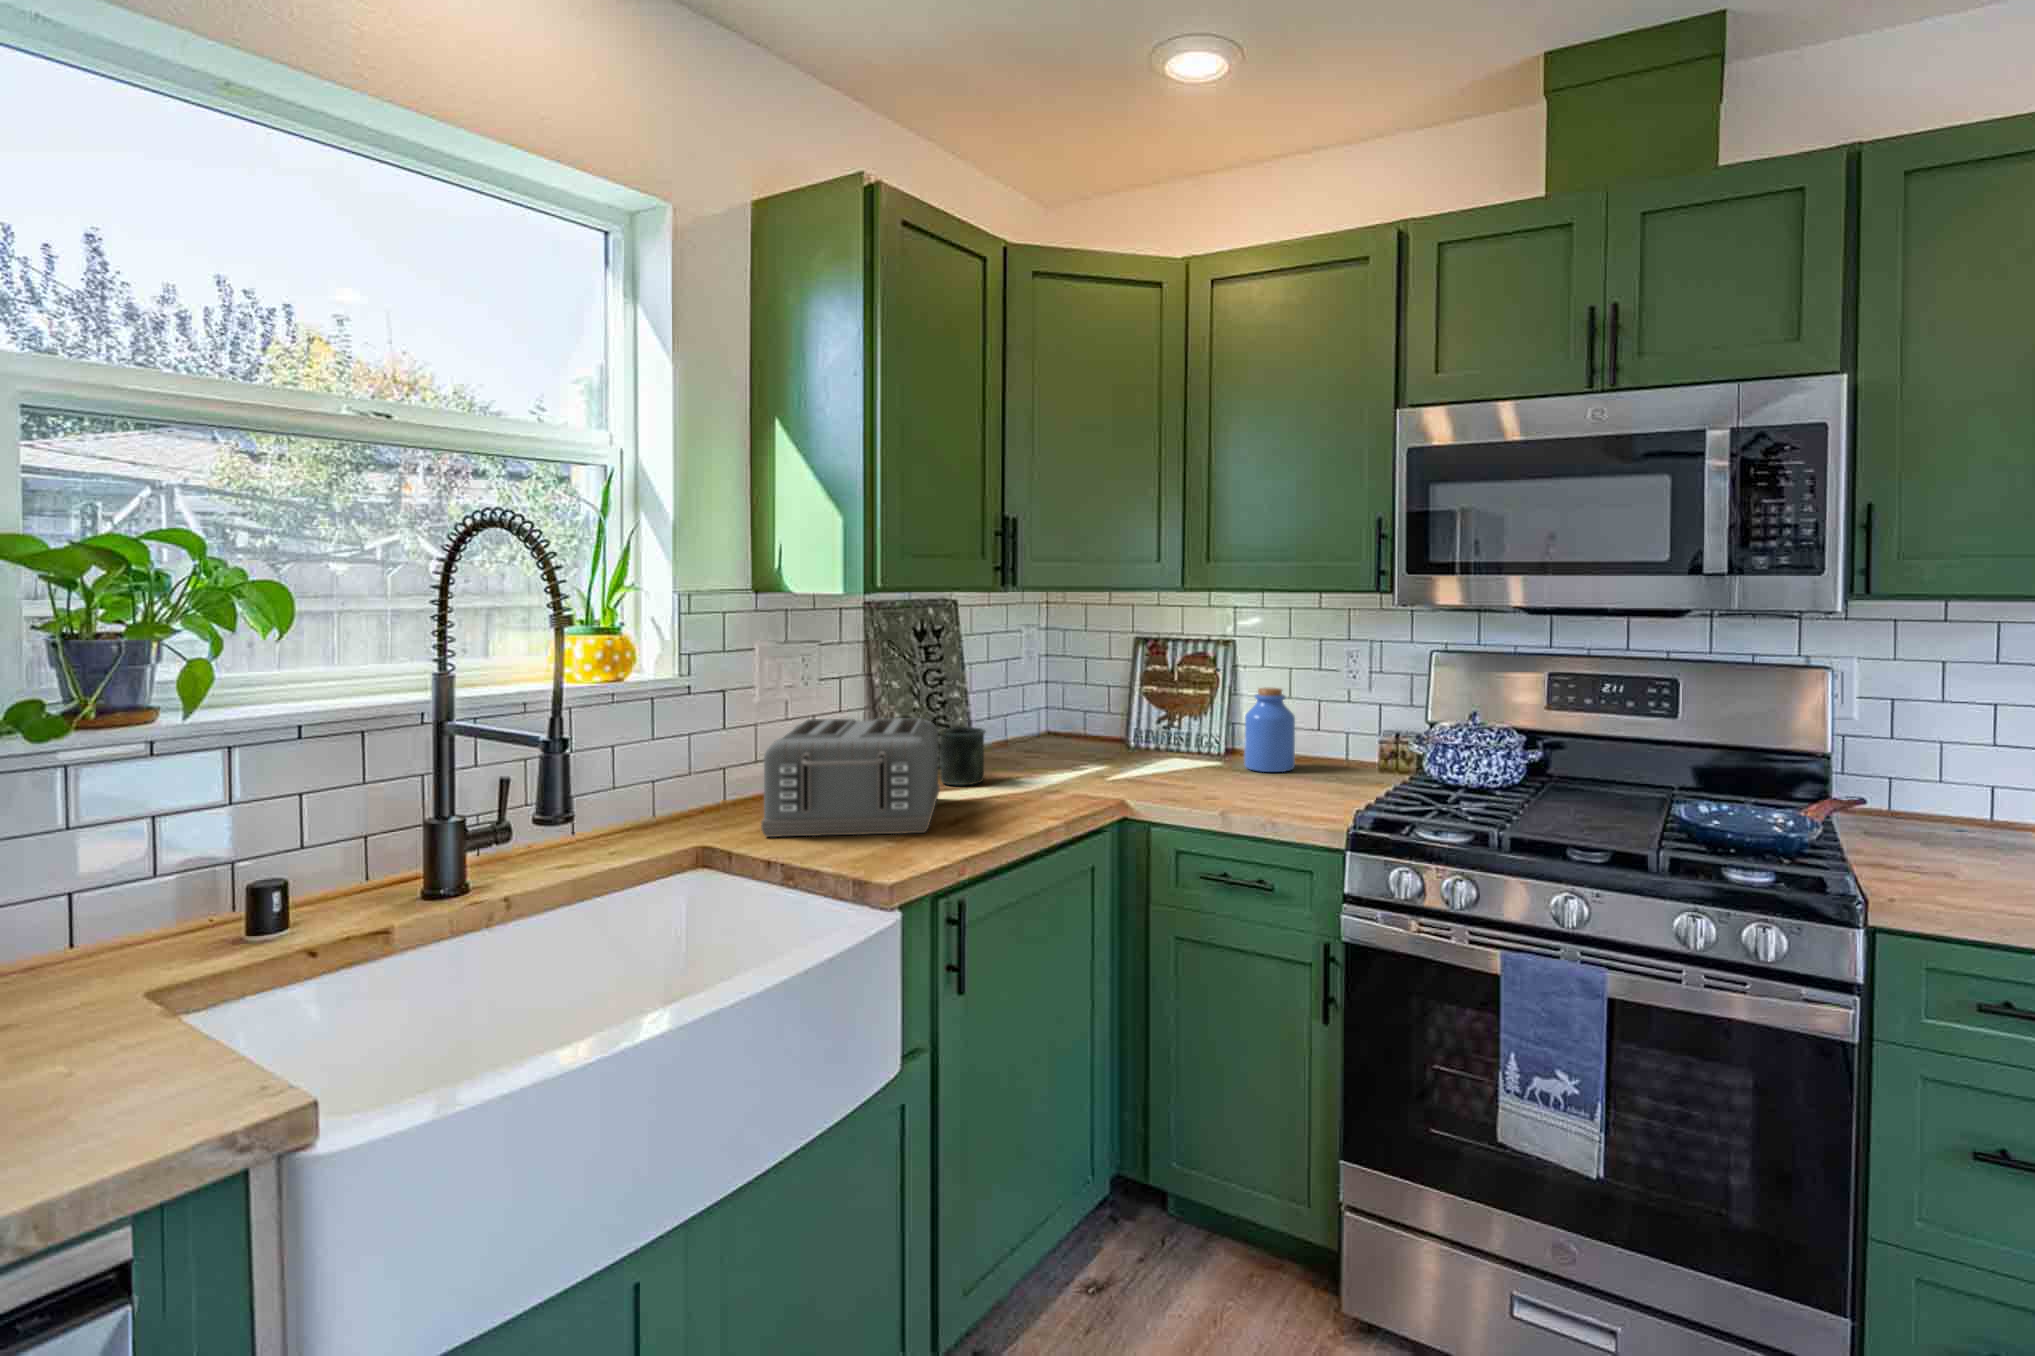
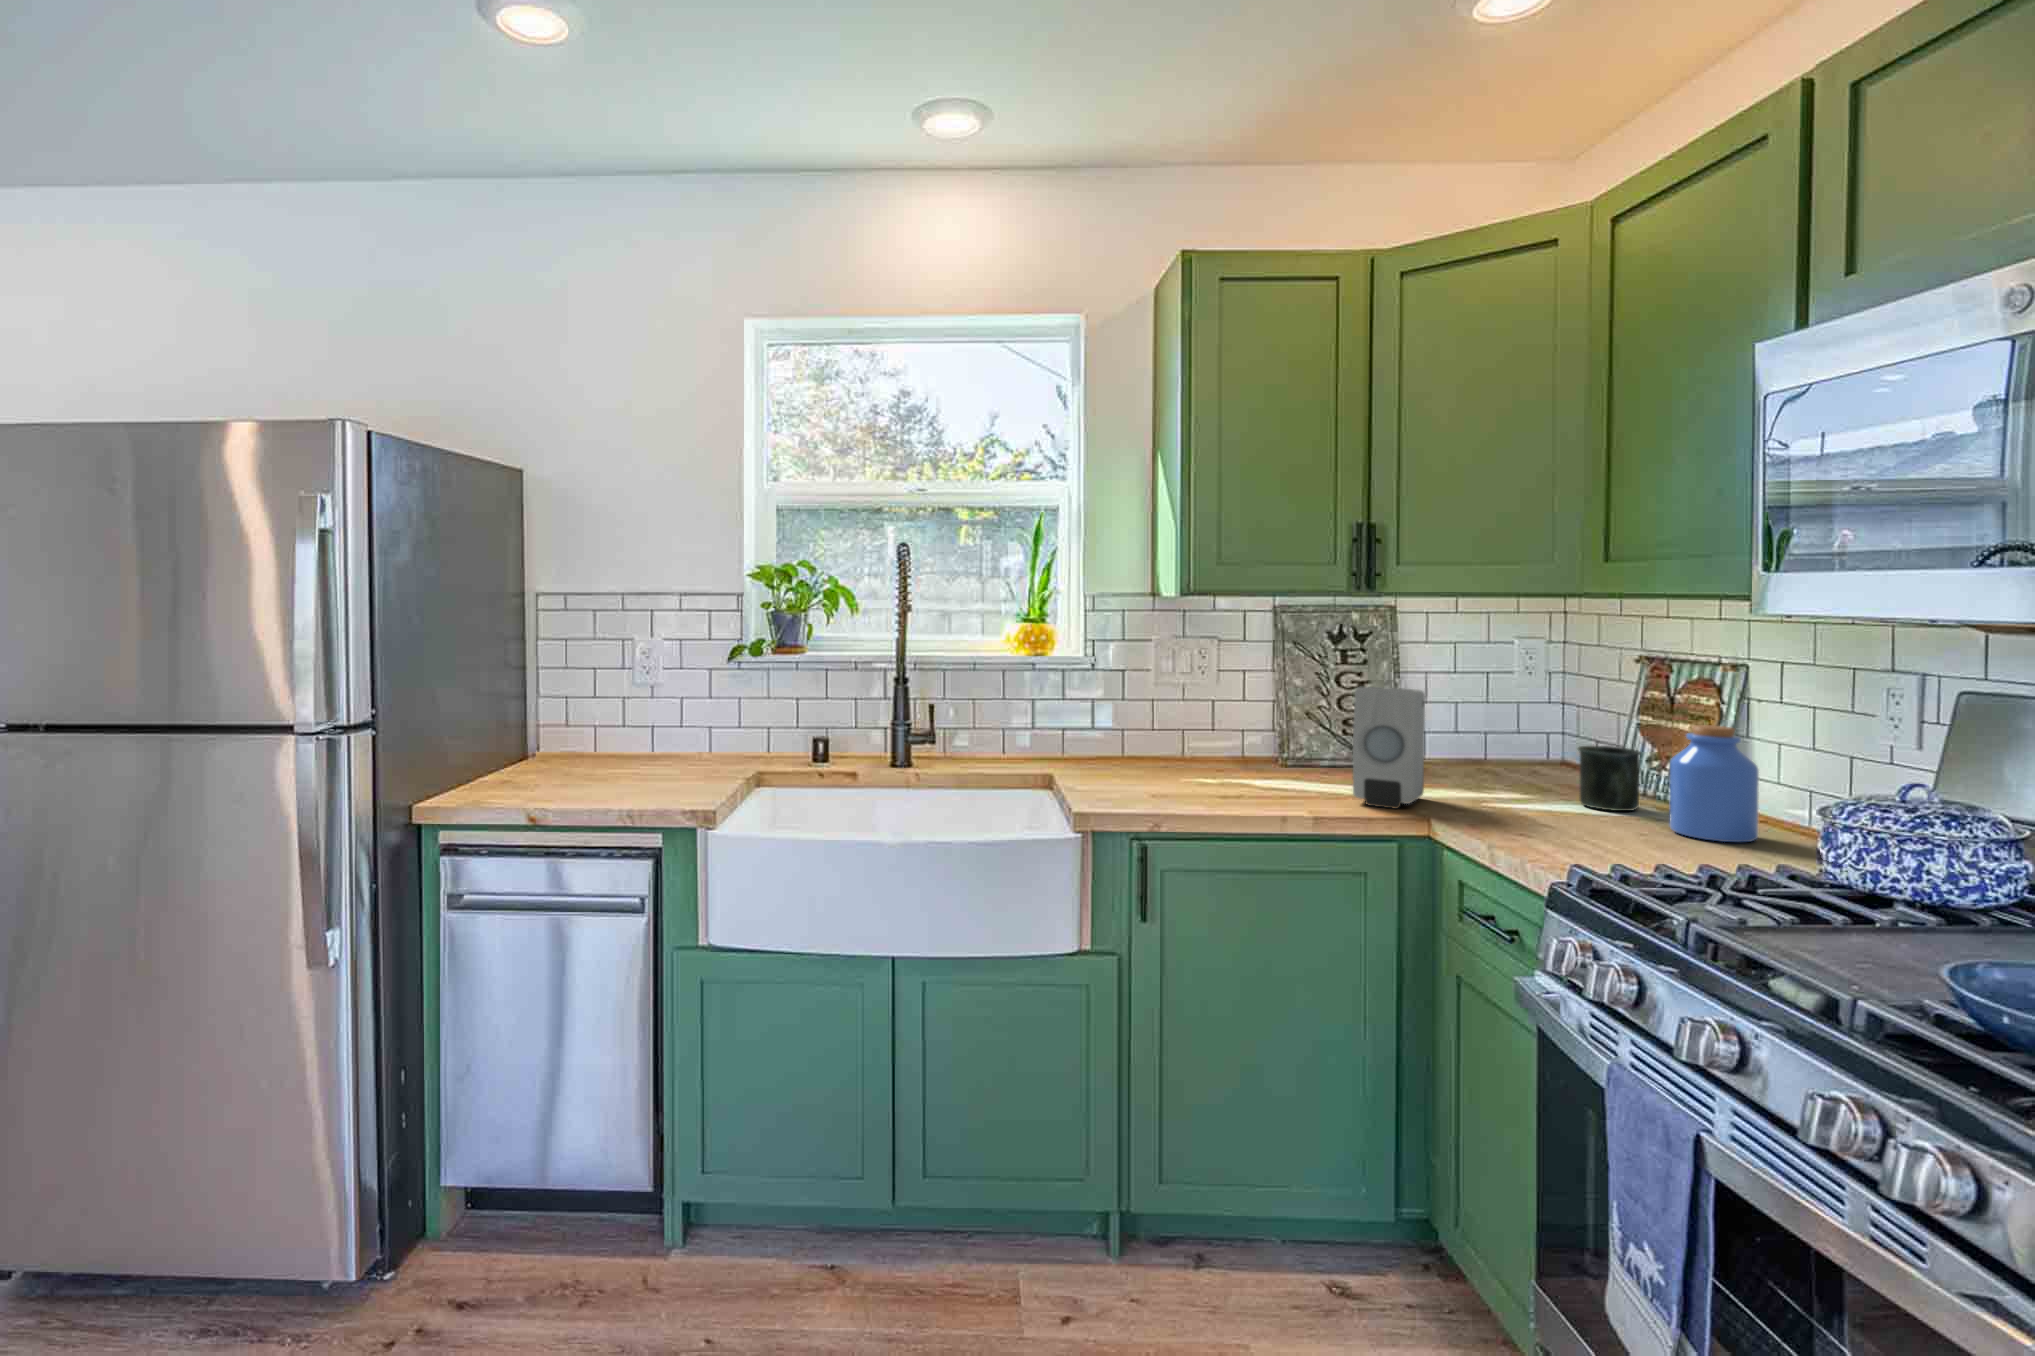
soap dispenser: none [1037,680,1116,797] -> present [1353,687,1425,809]
toaster: present [761,718,940,837] -> none [1073,698,1256,795]
mug: present [939,727,985,785] -> present [1578,746,1641,811]

